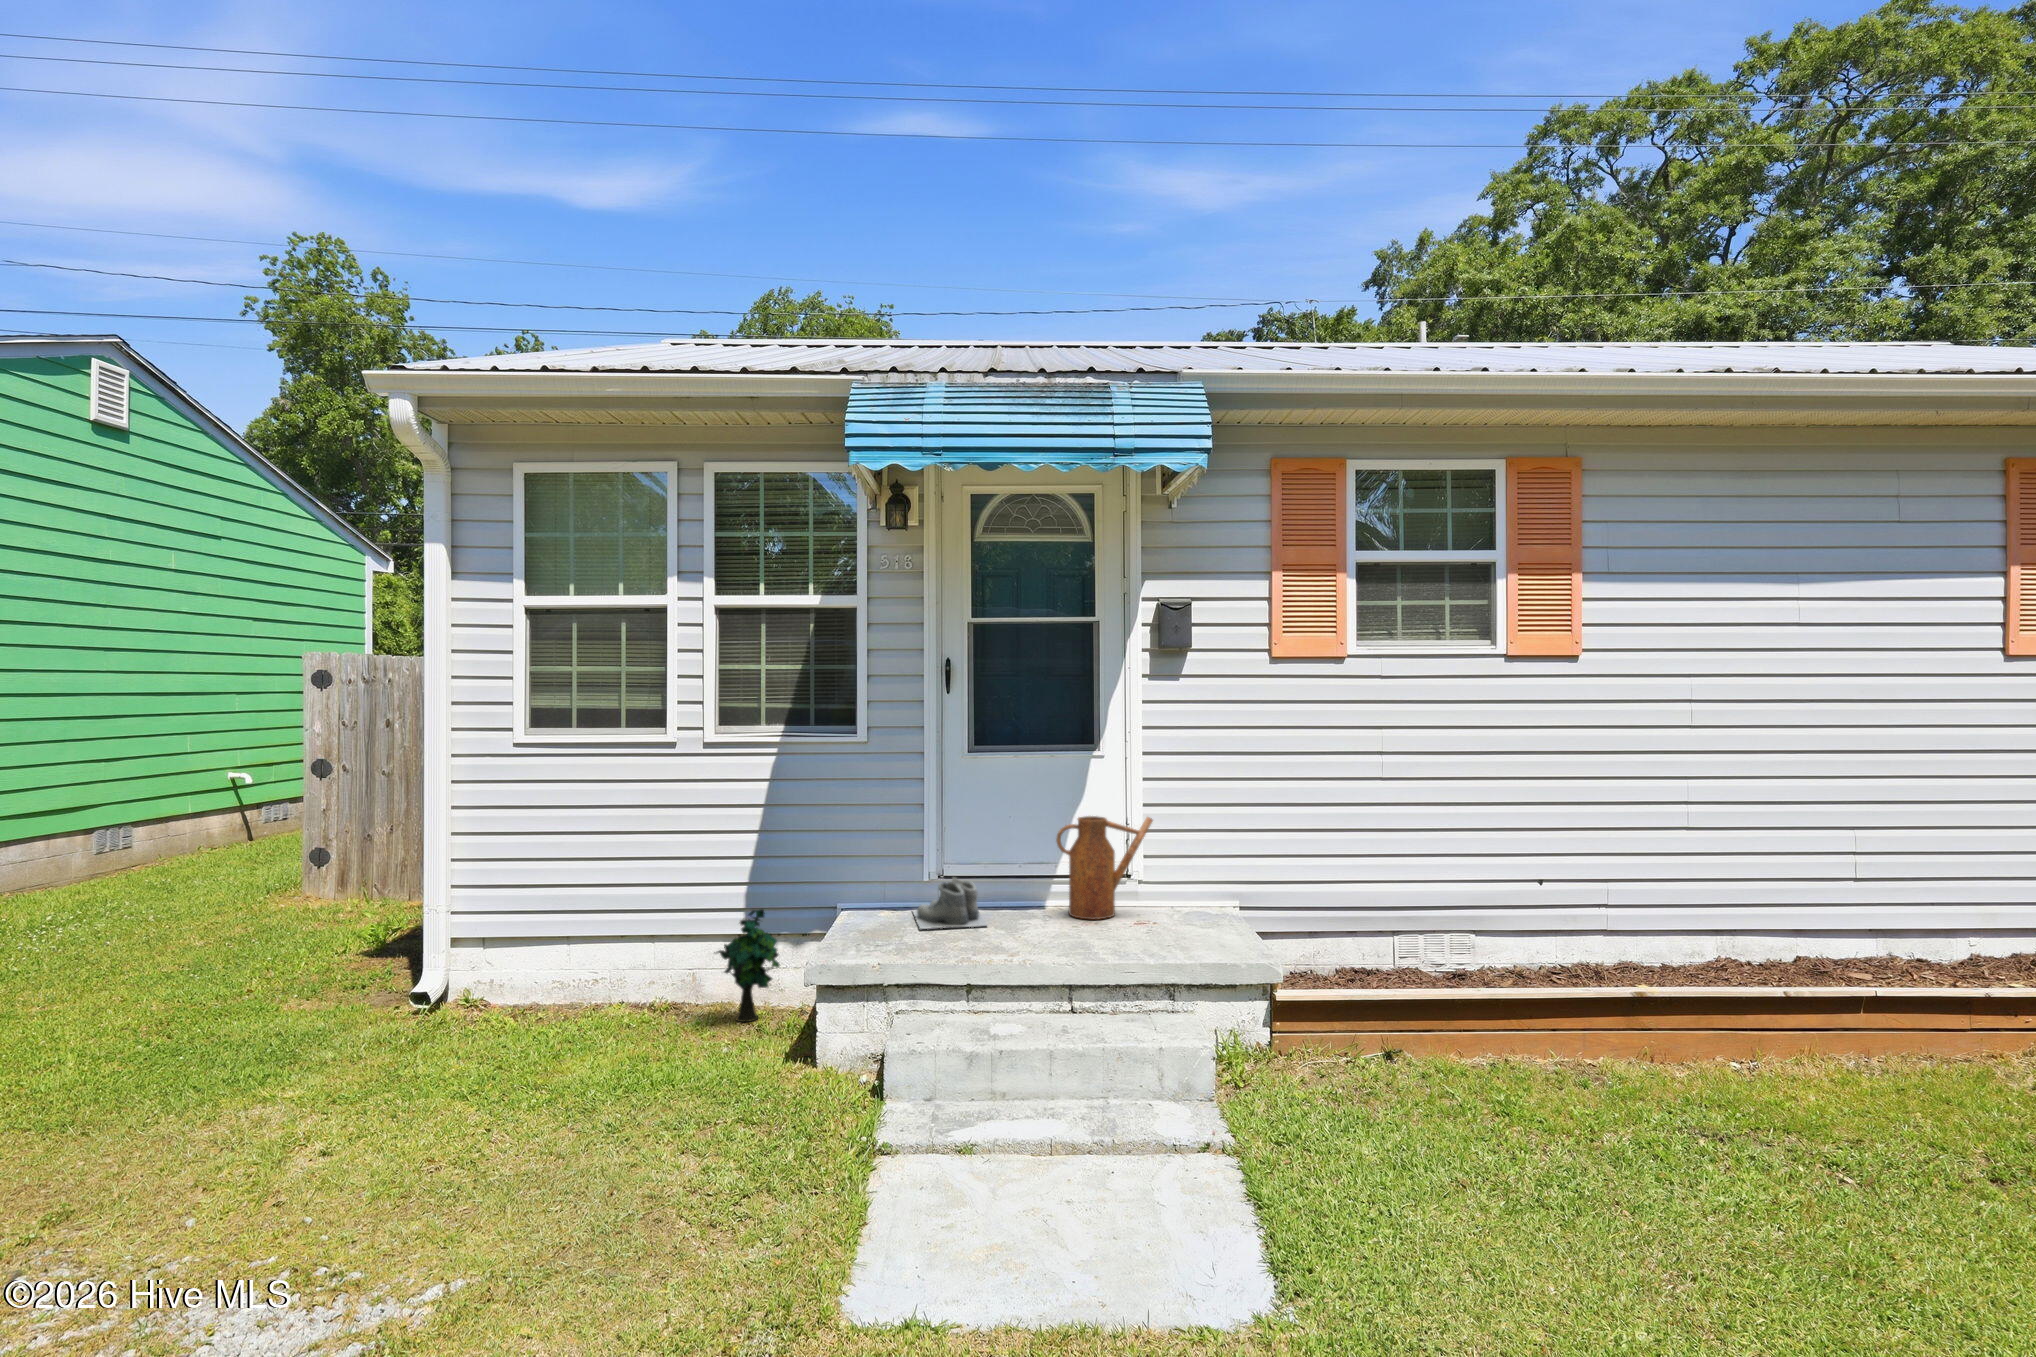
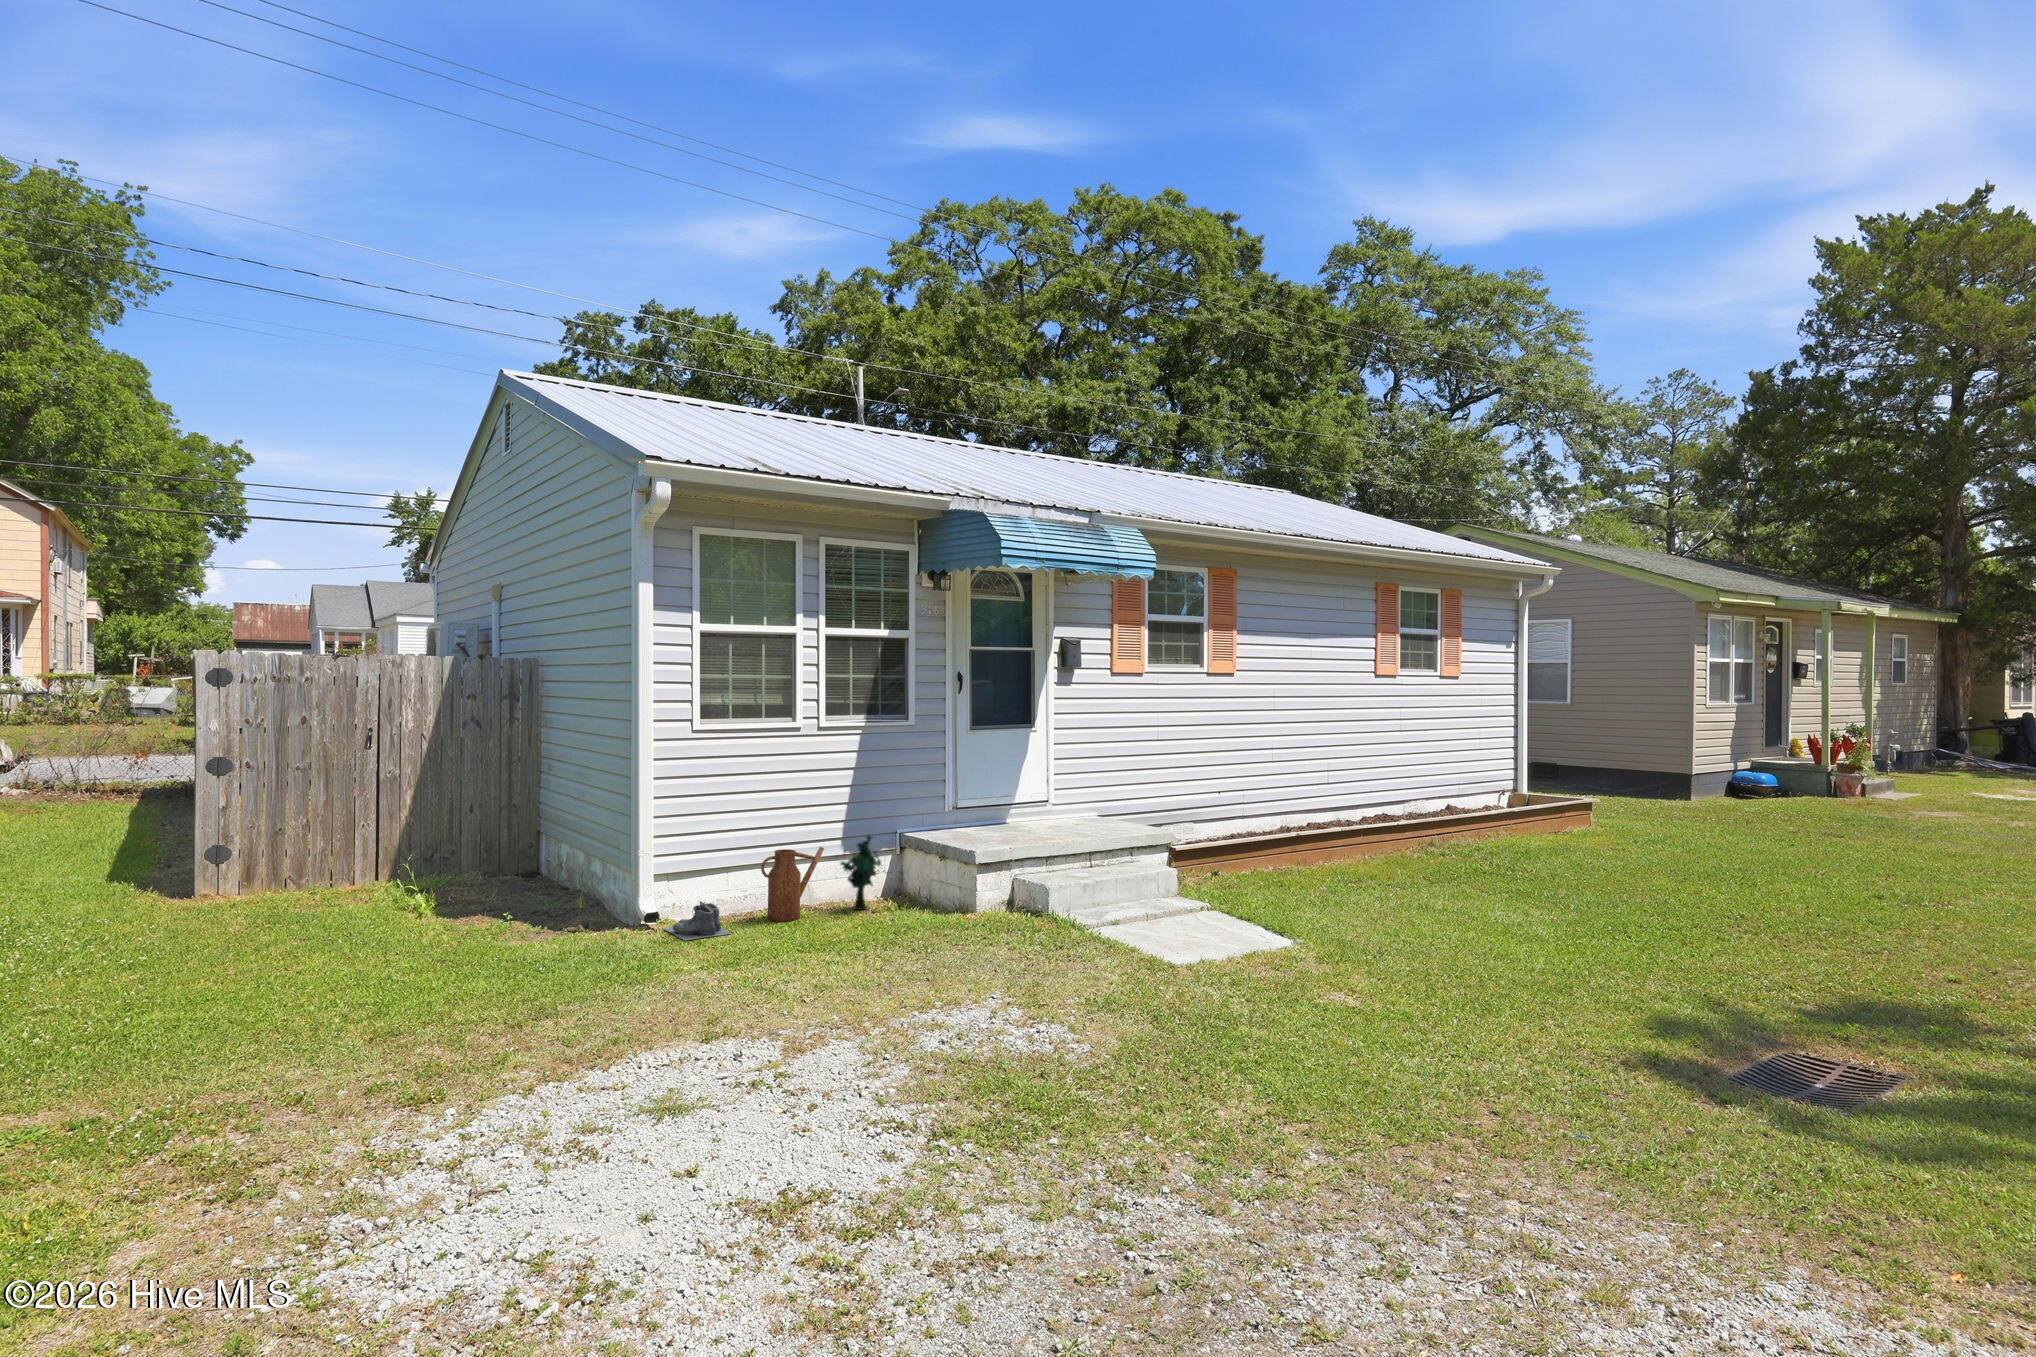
watering can: present [1056,816,1153,920] -> present [761,847,824,921]
boots: present [913,877,986,929] -> present [664,901,730,941]

